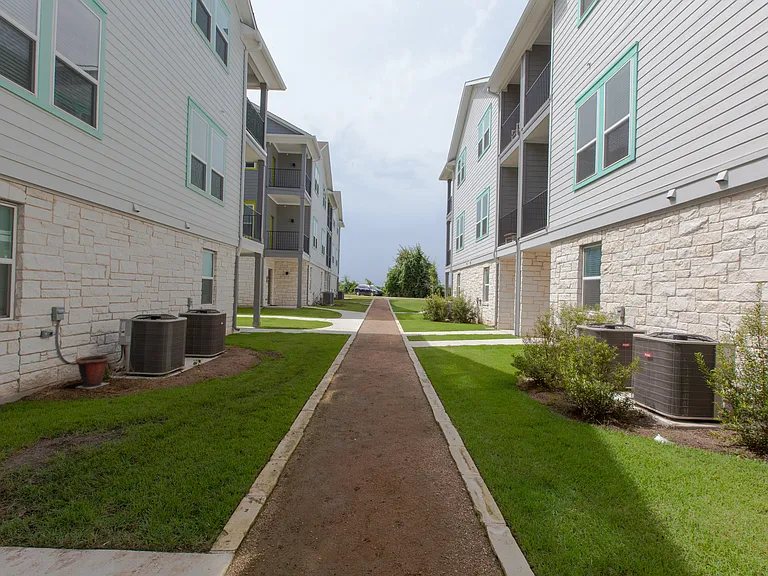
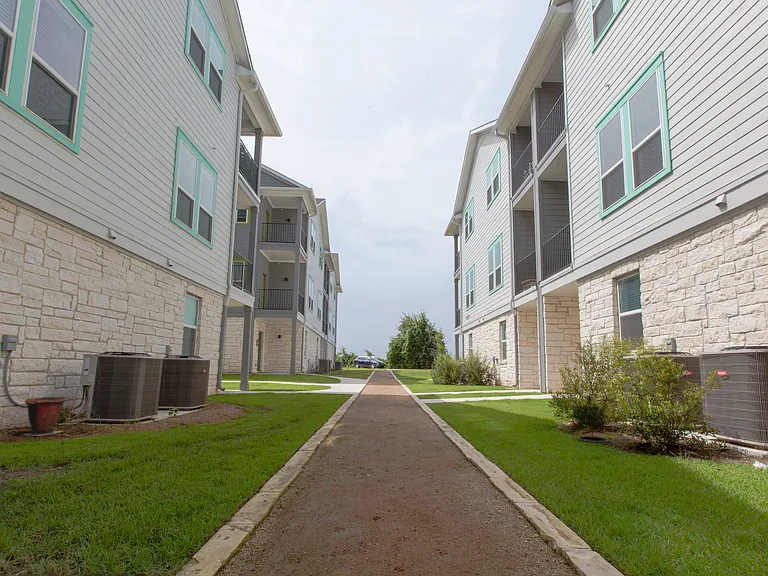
potted tree: none [524,357,553,401] -> present [574,393,608,443]

